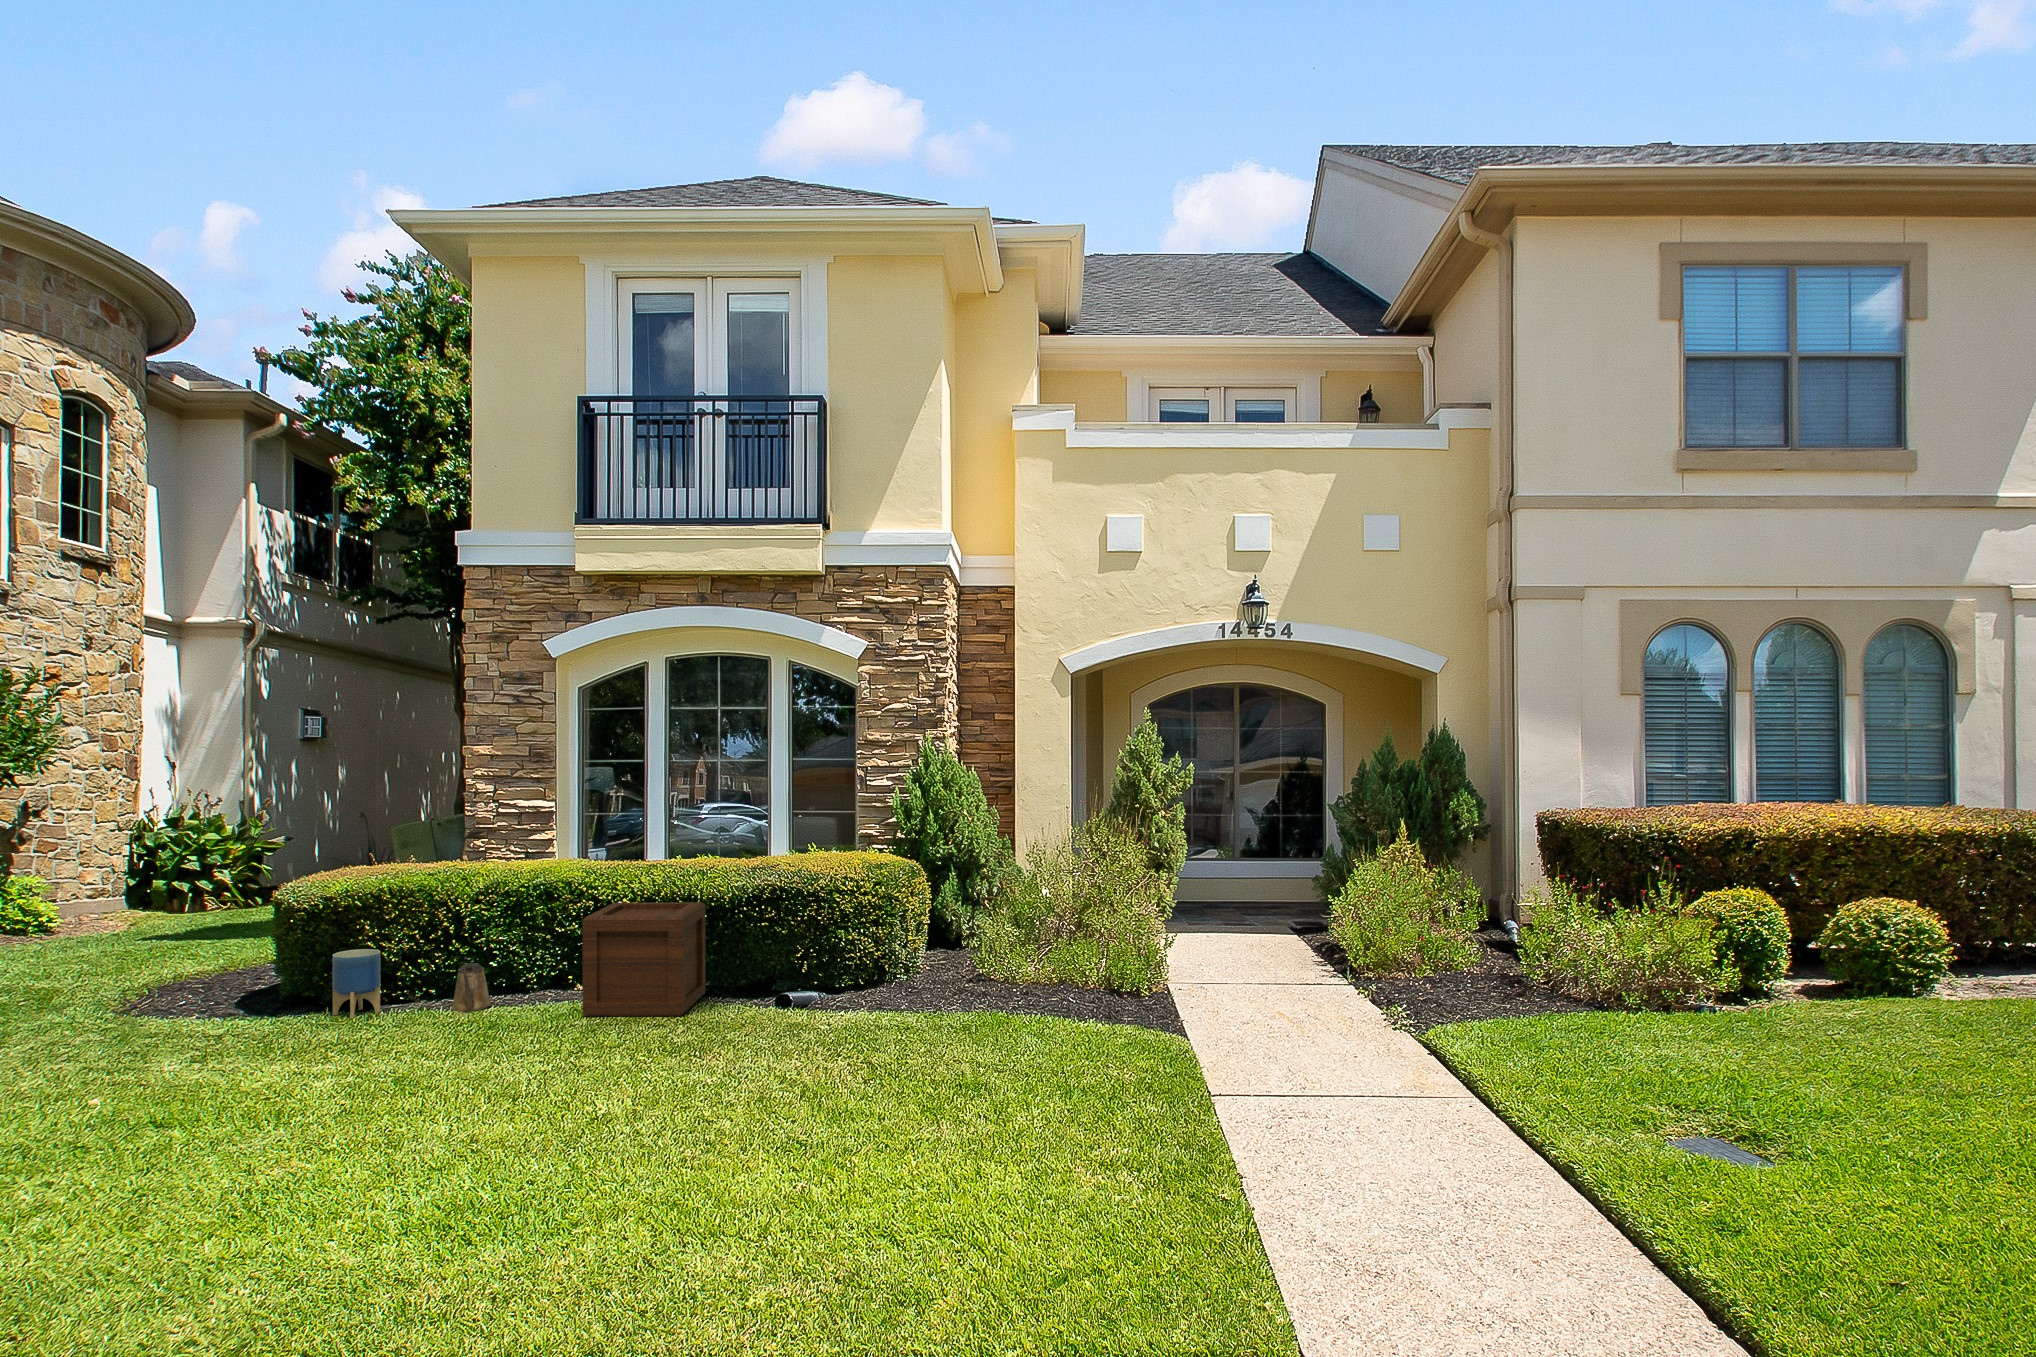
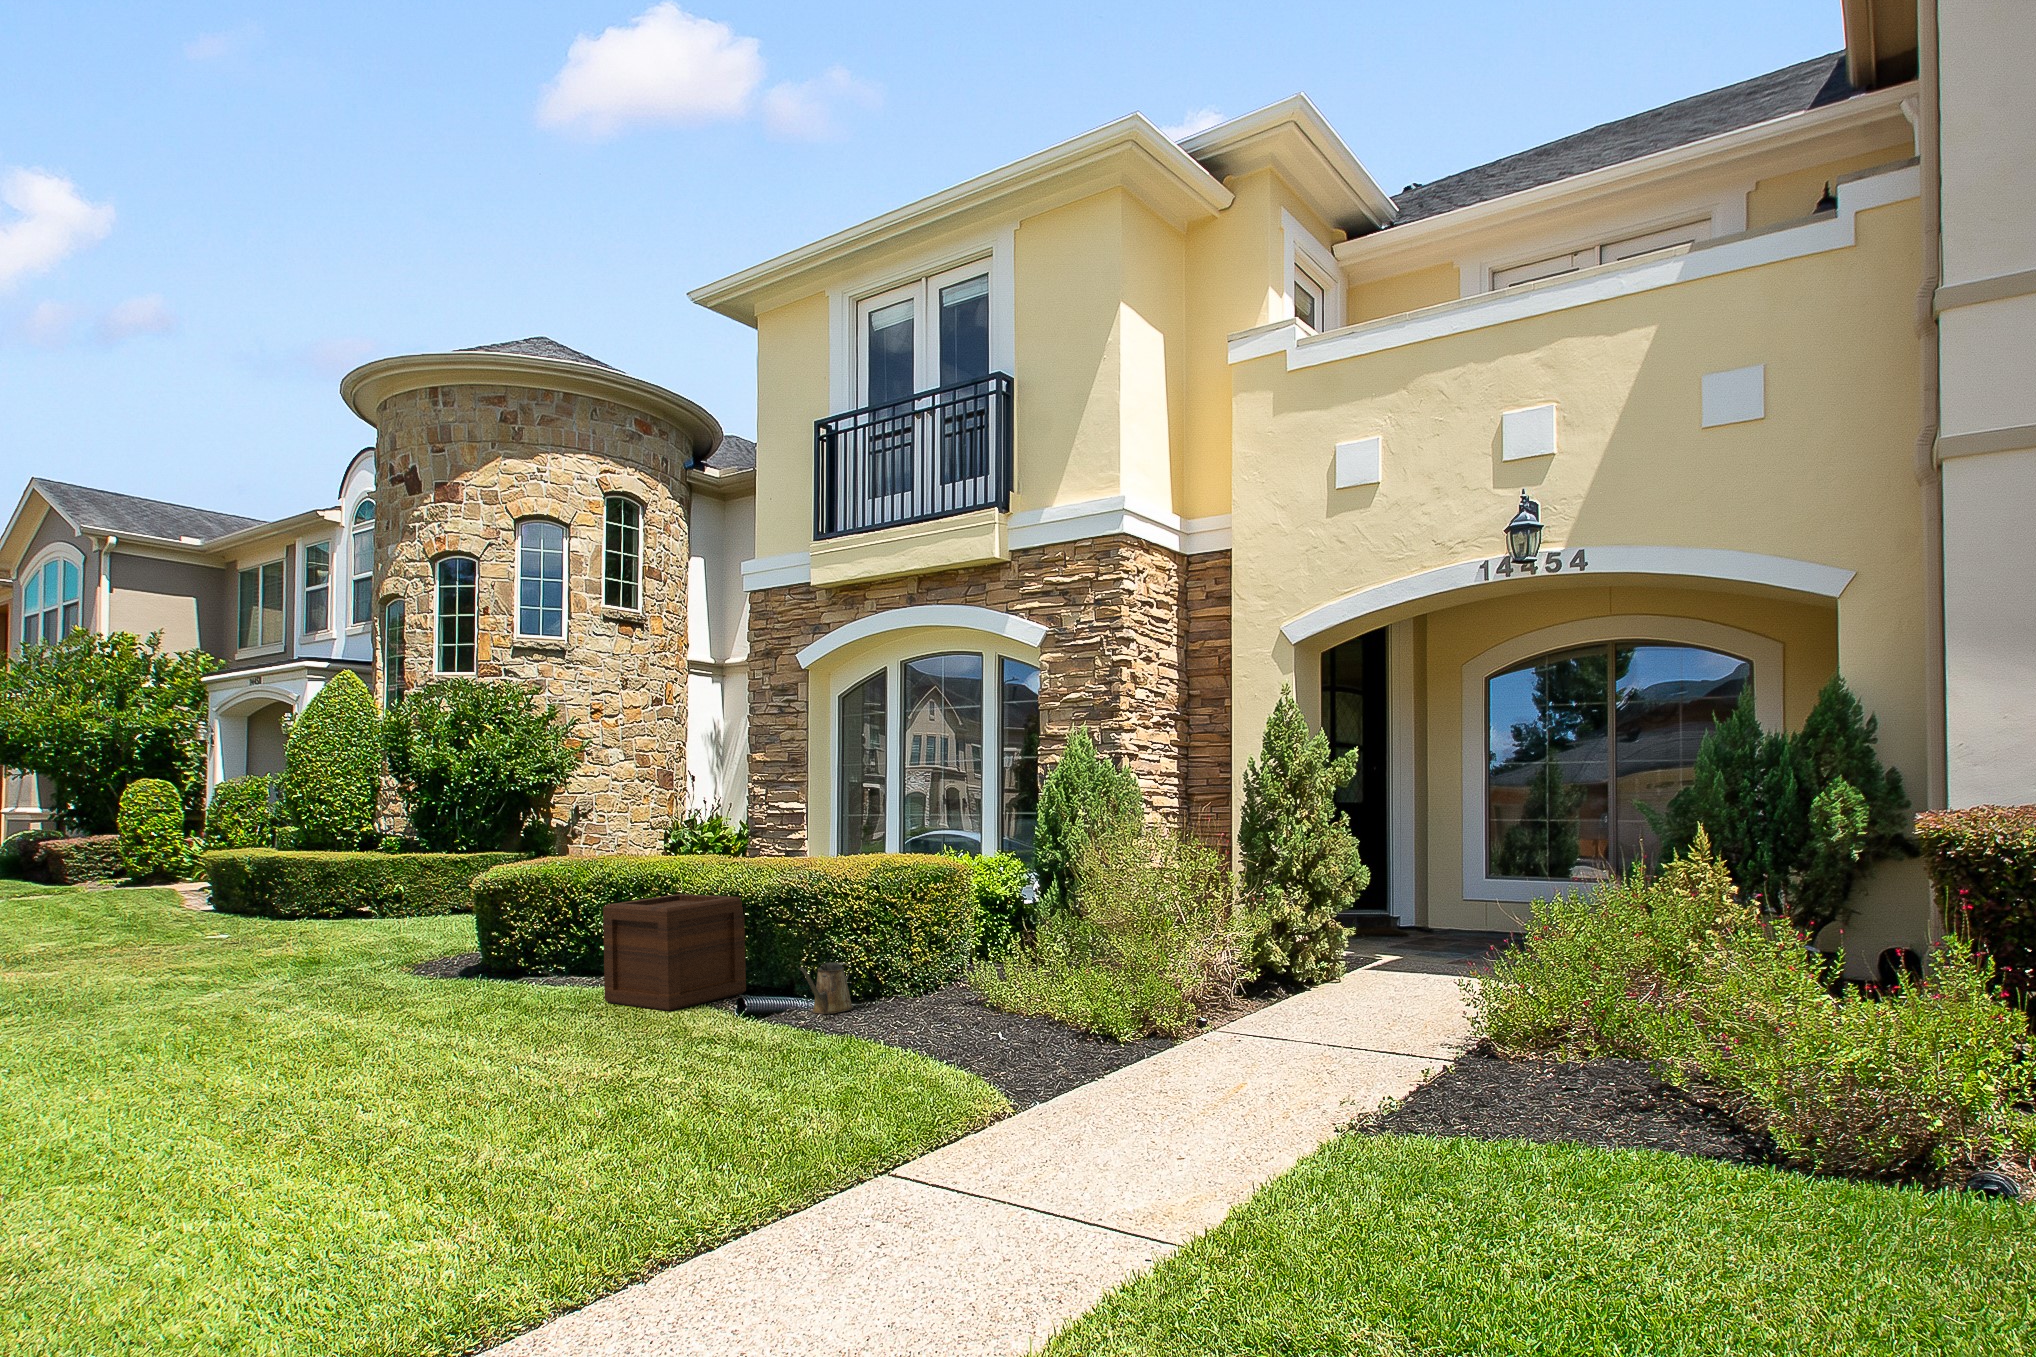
planter: present [333,949,380,1019] -> none [467,925,509,986]
watering can: present [451,963,492,1011] -> present [799,962,853,1014]

